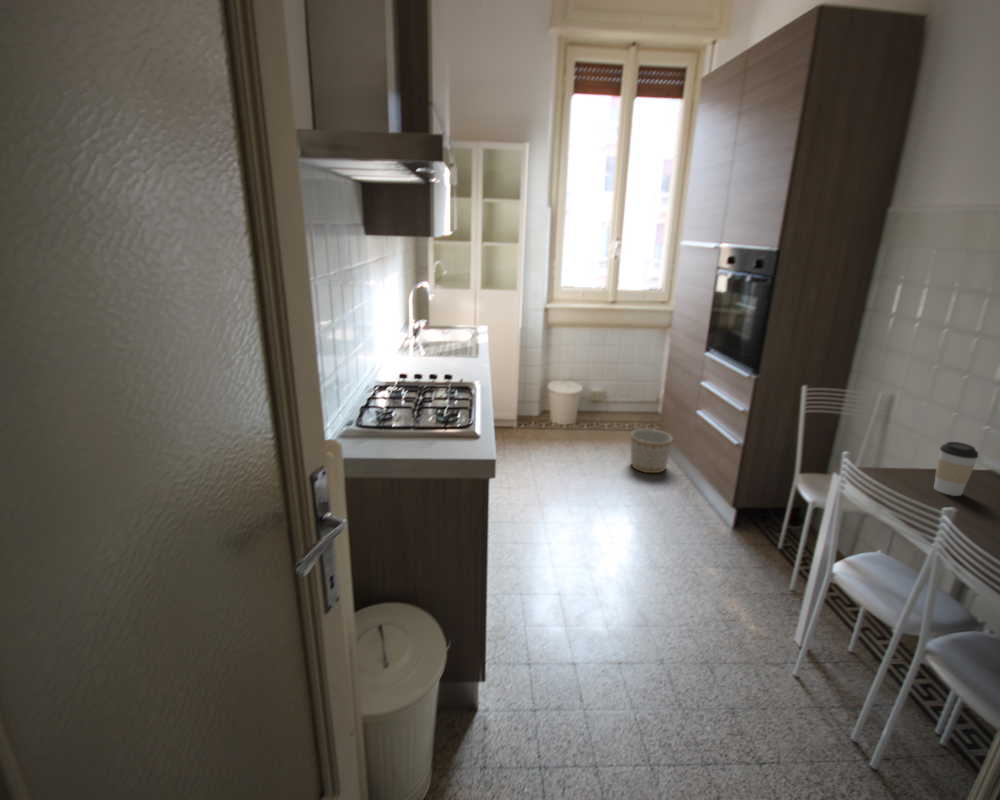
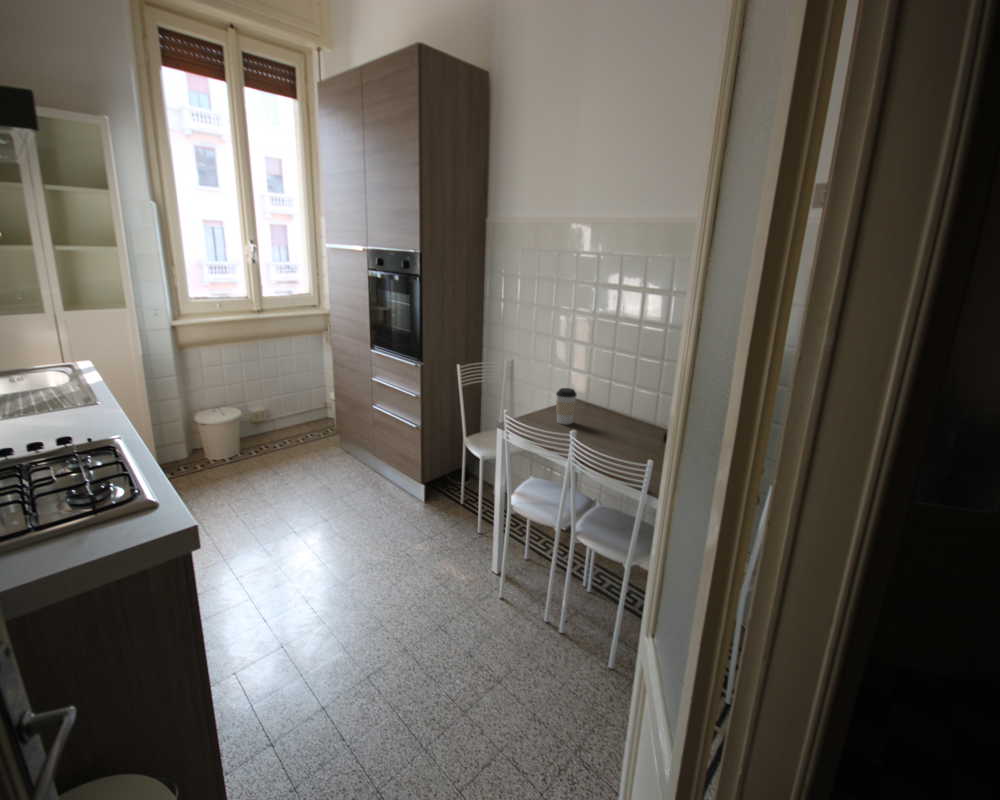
planter: present [631,429,672,473] -> none [313,429,353,471]

